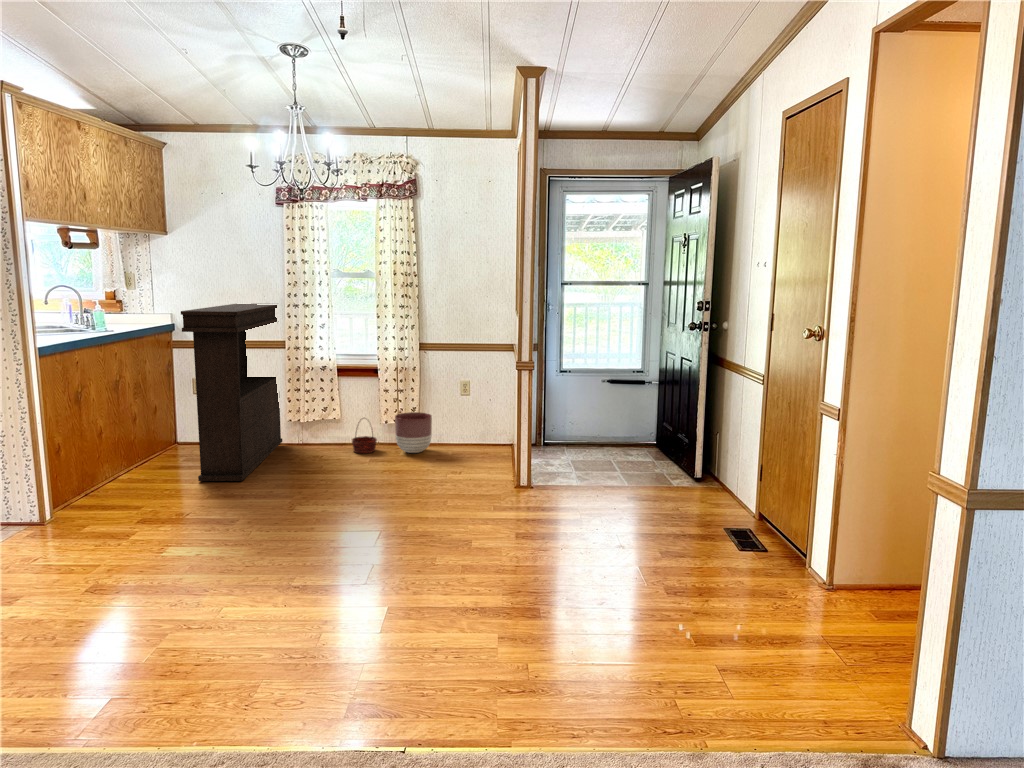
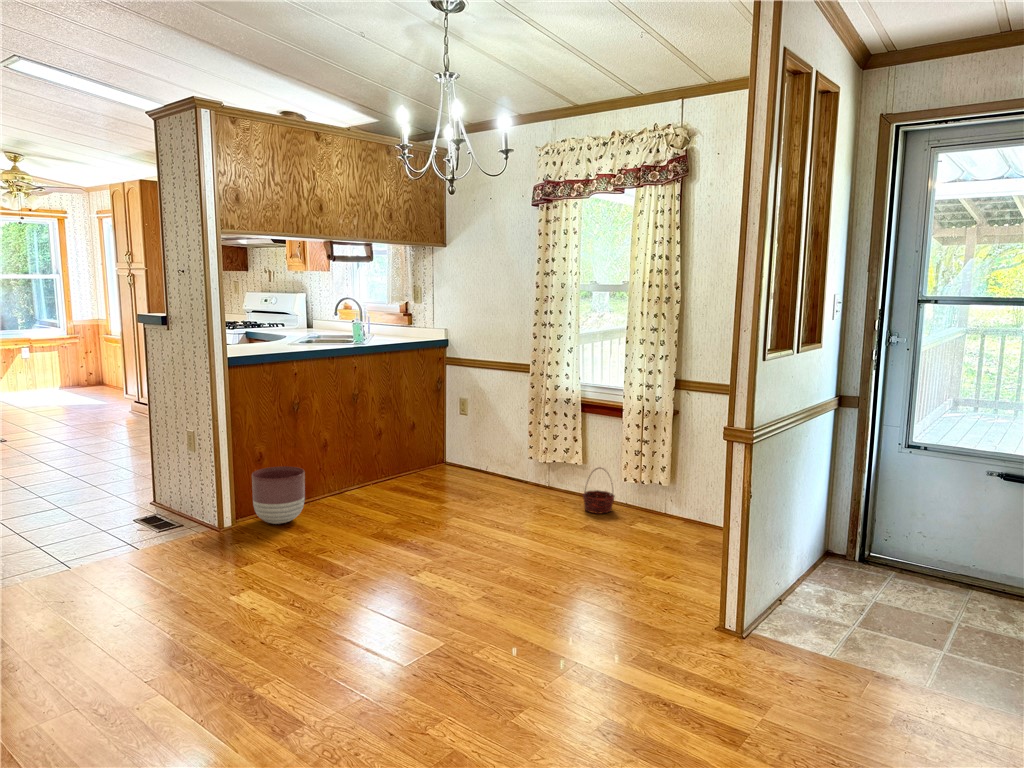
console table: present [181,303,282,481] -> none [384,320,546,516]
planter: present [395,412,432,453] -> present [252,466,305,524]

